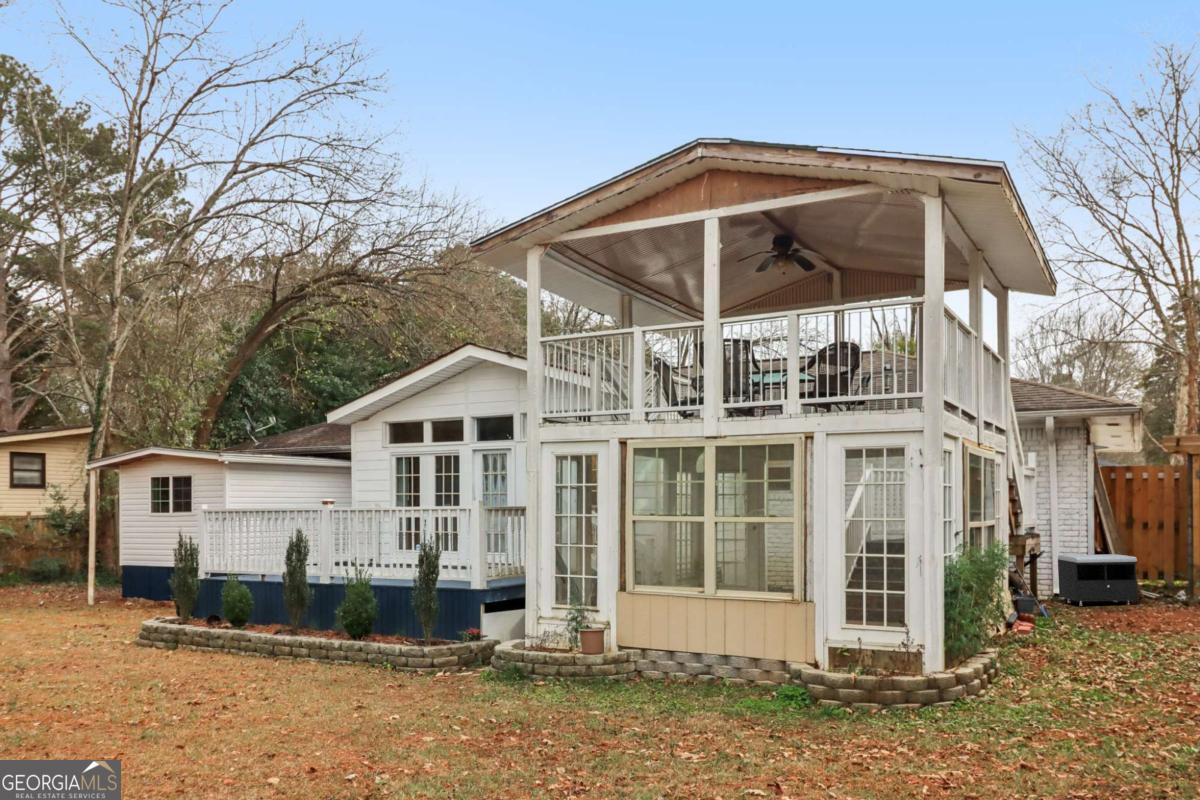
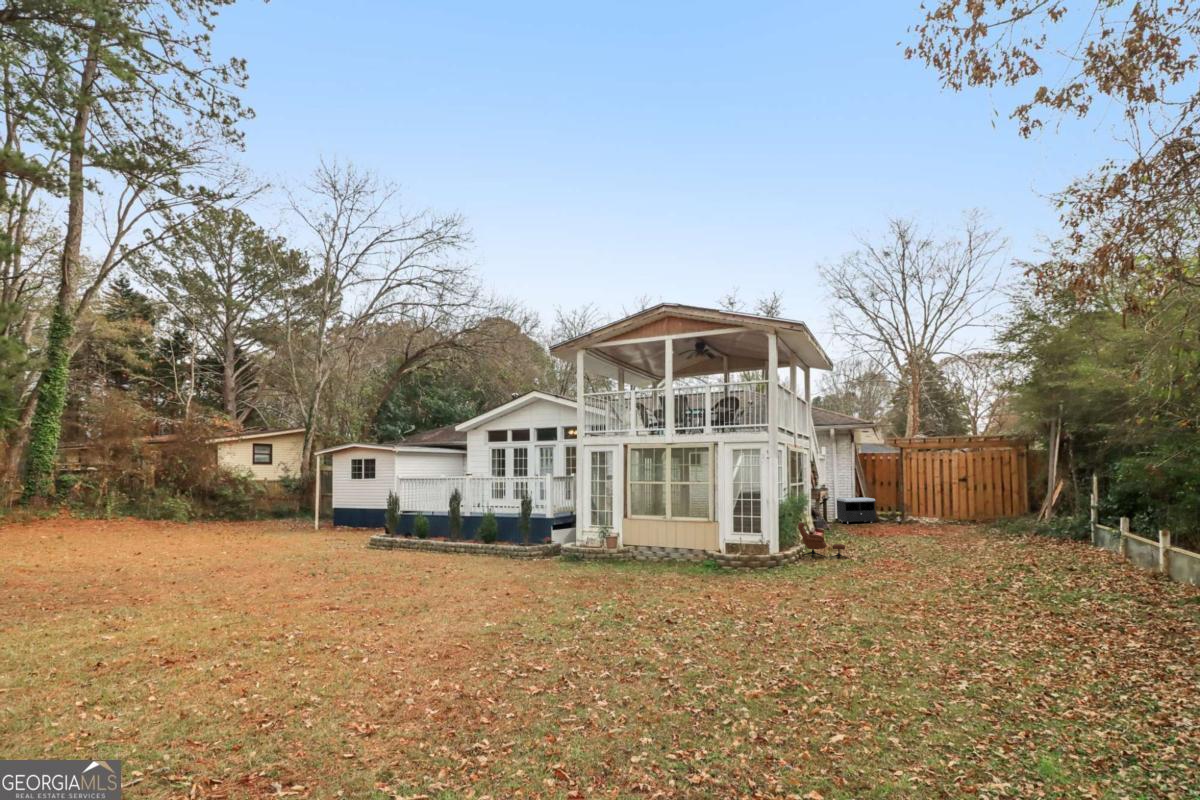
lounge chair: none [986,603,1098,685] -> present [798,522,847,558]

